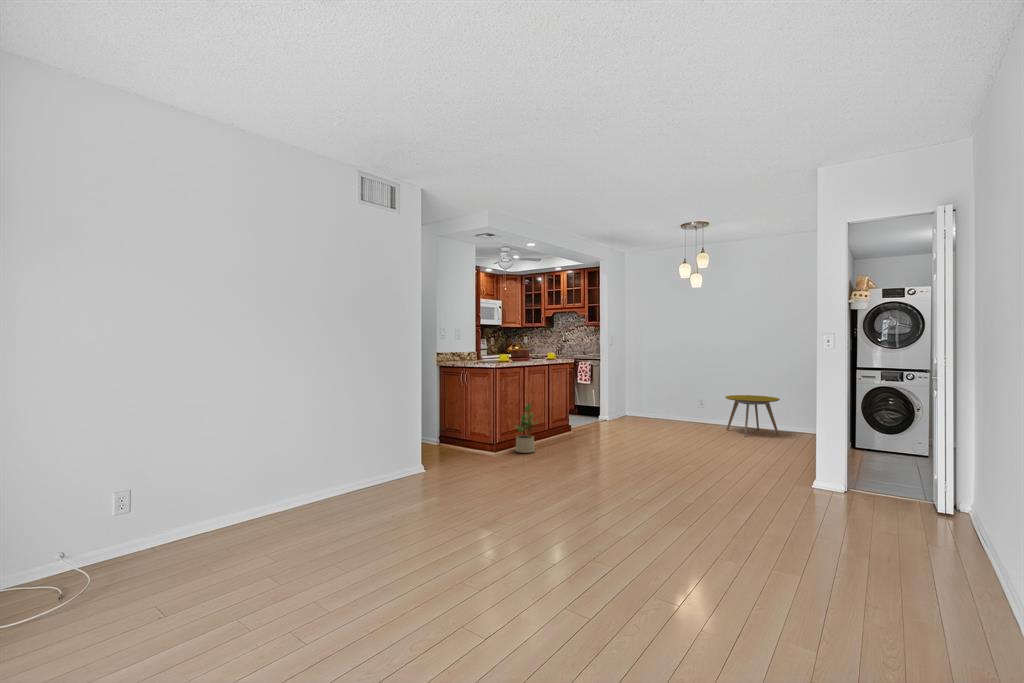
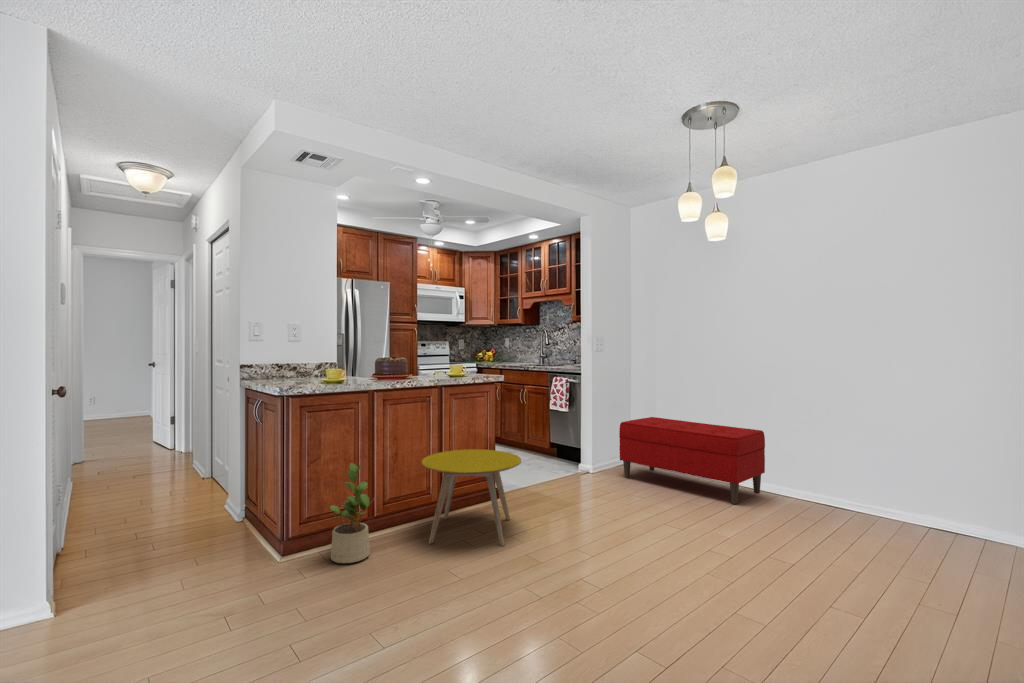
bench: none [628,385,712,429] -> present [619,417,765,504]
side table: present [725,395,780,437] -> present [422,449,521,546]

